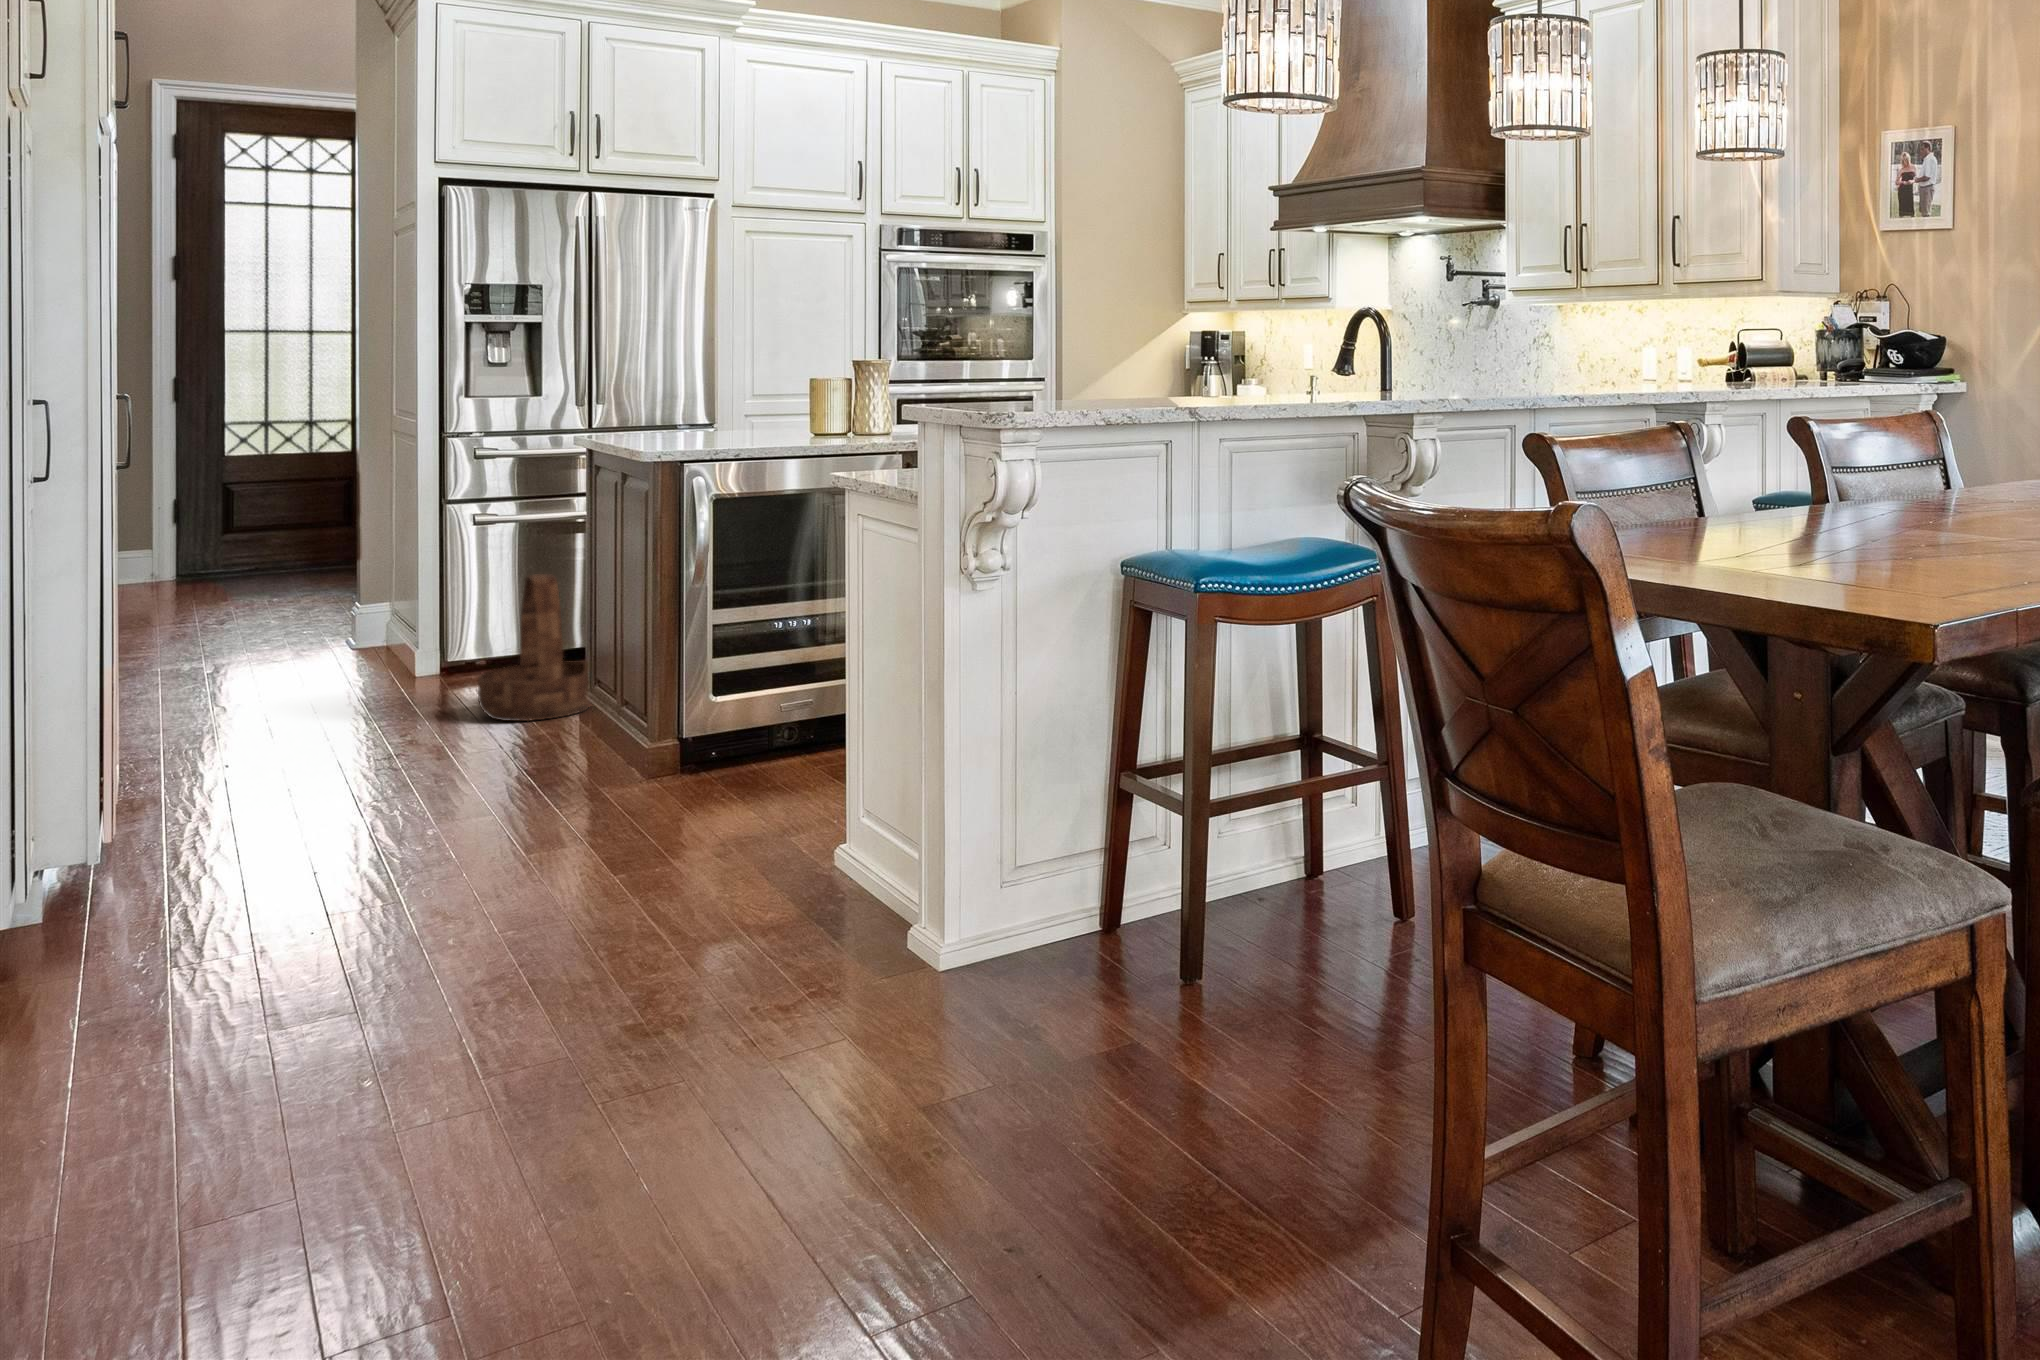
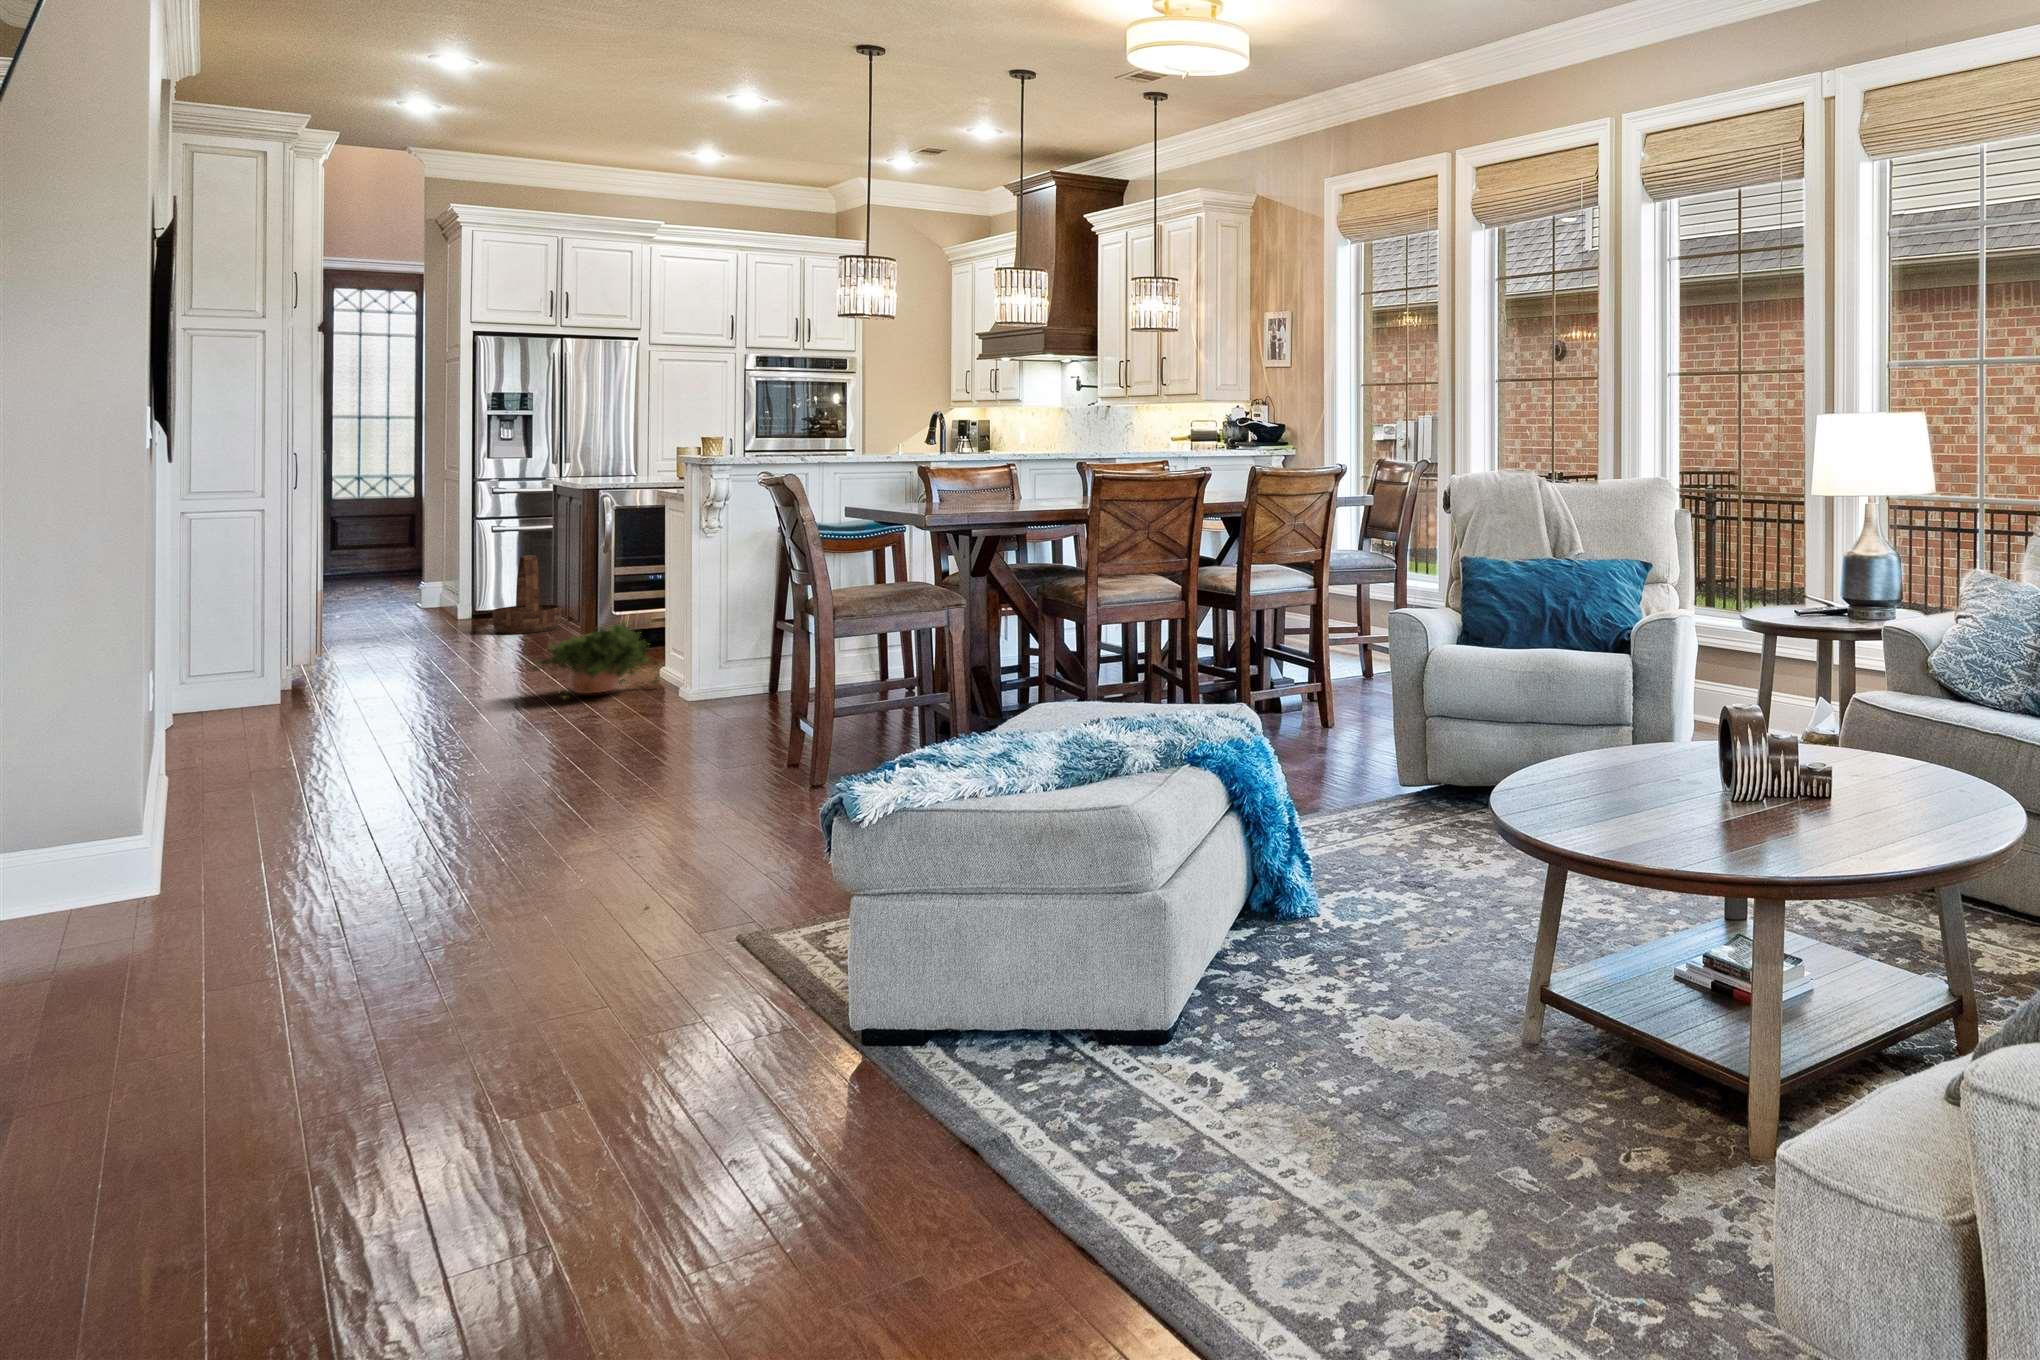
potted plant: none [557,764,872,977] -> present [531,622,659,699]

